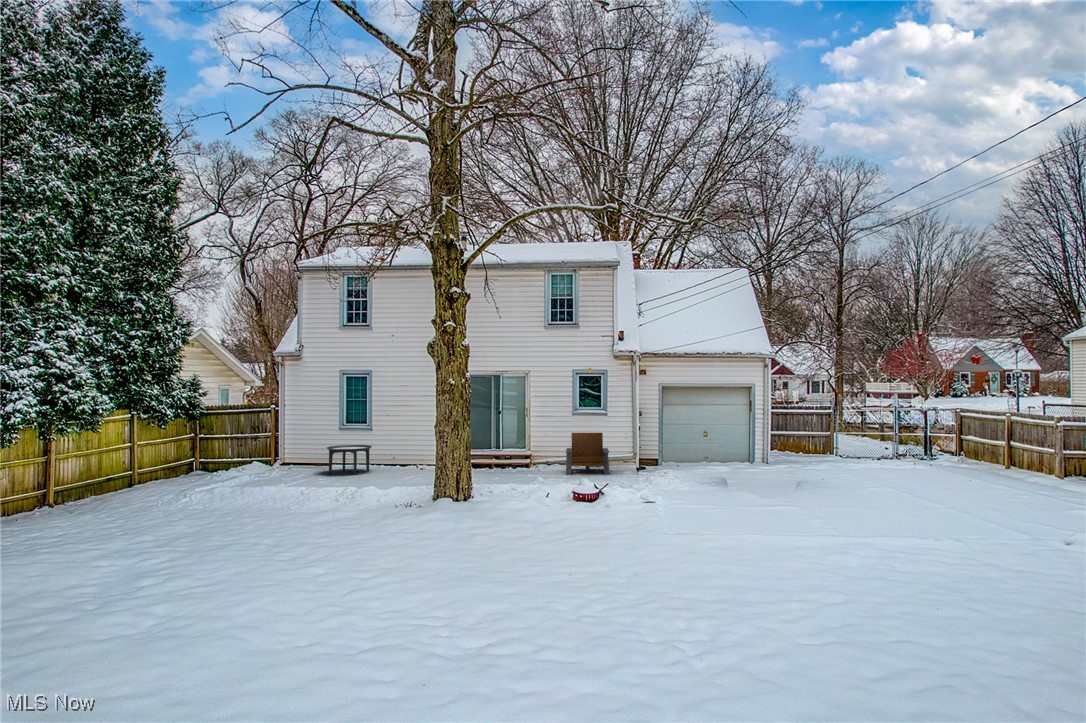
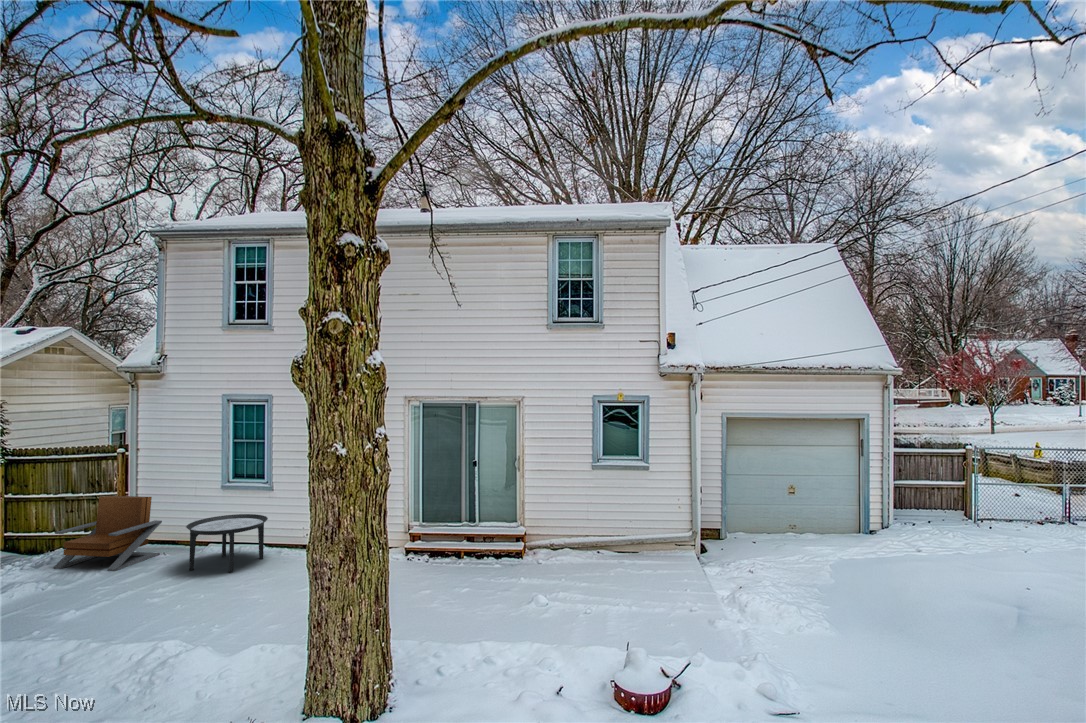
lounge chair: present [566,433,610,475] -> present [54,496,162,571]

